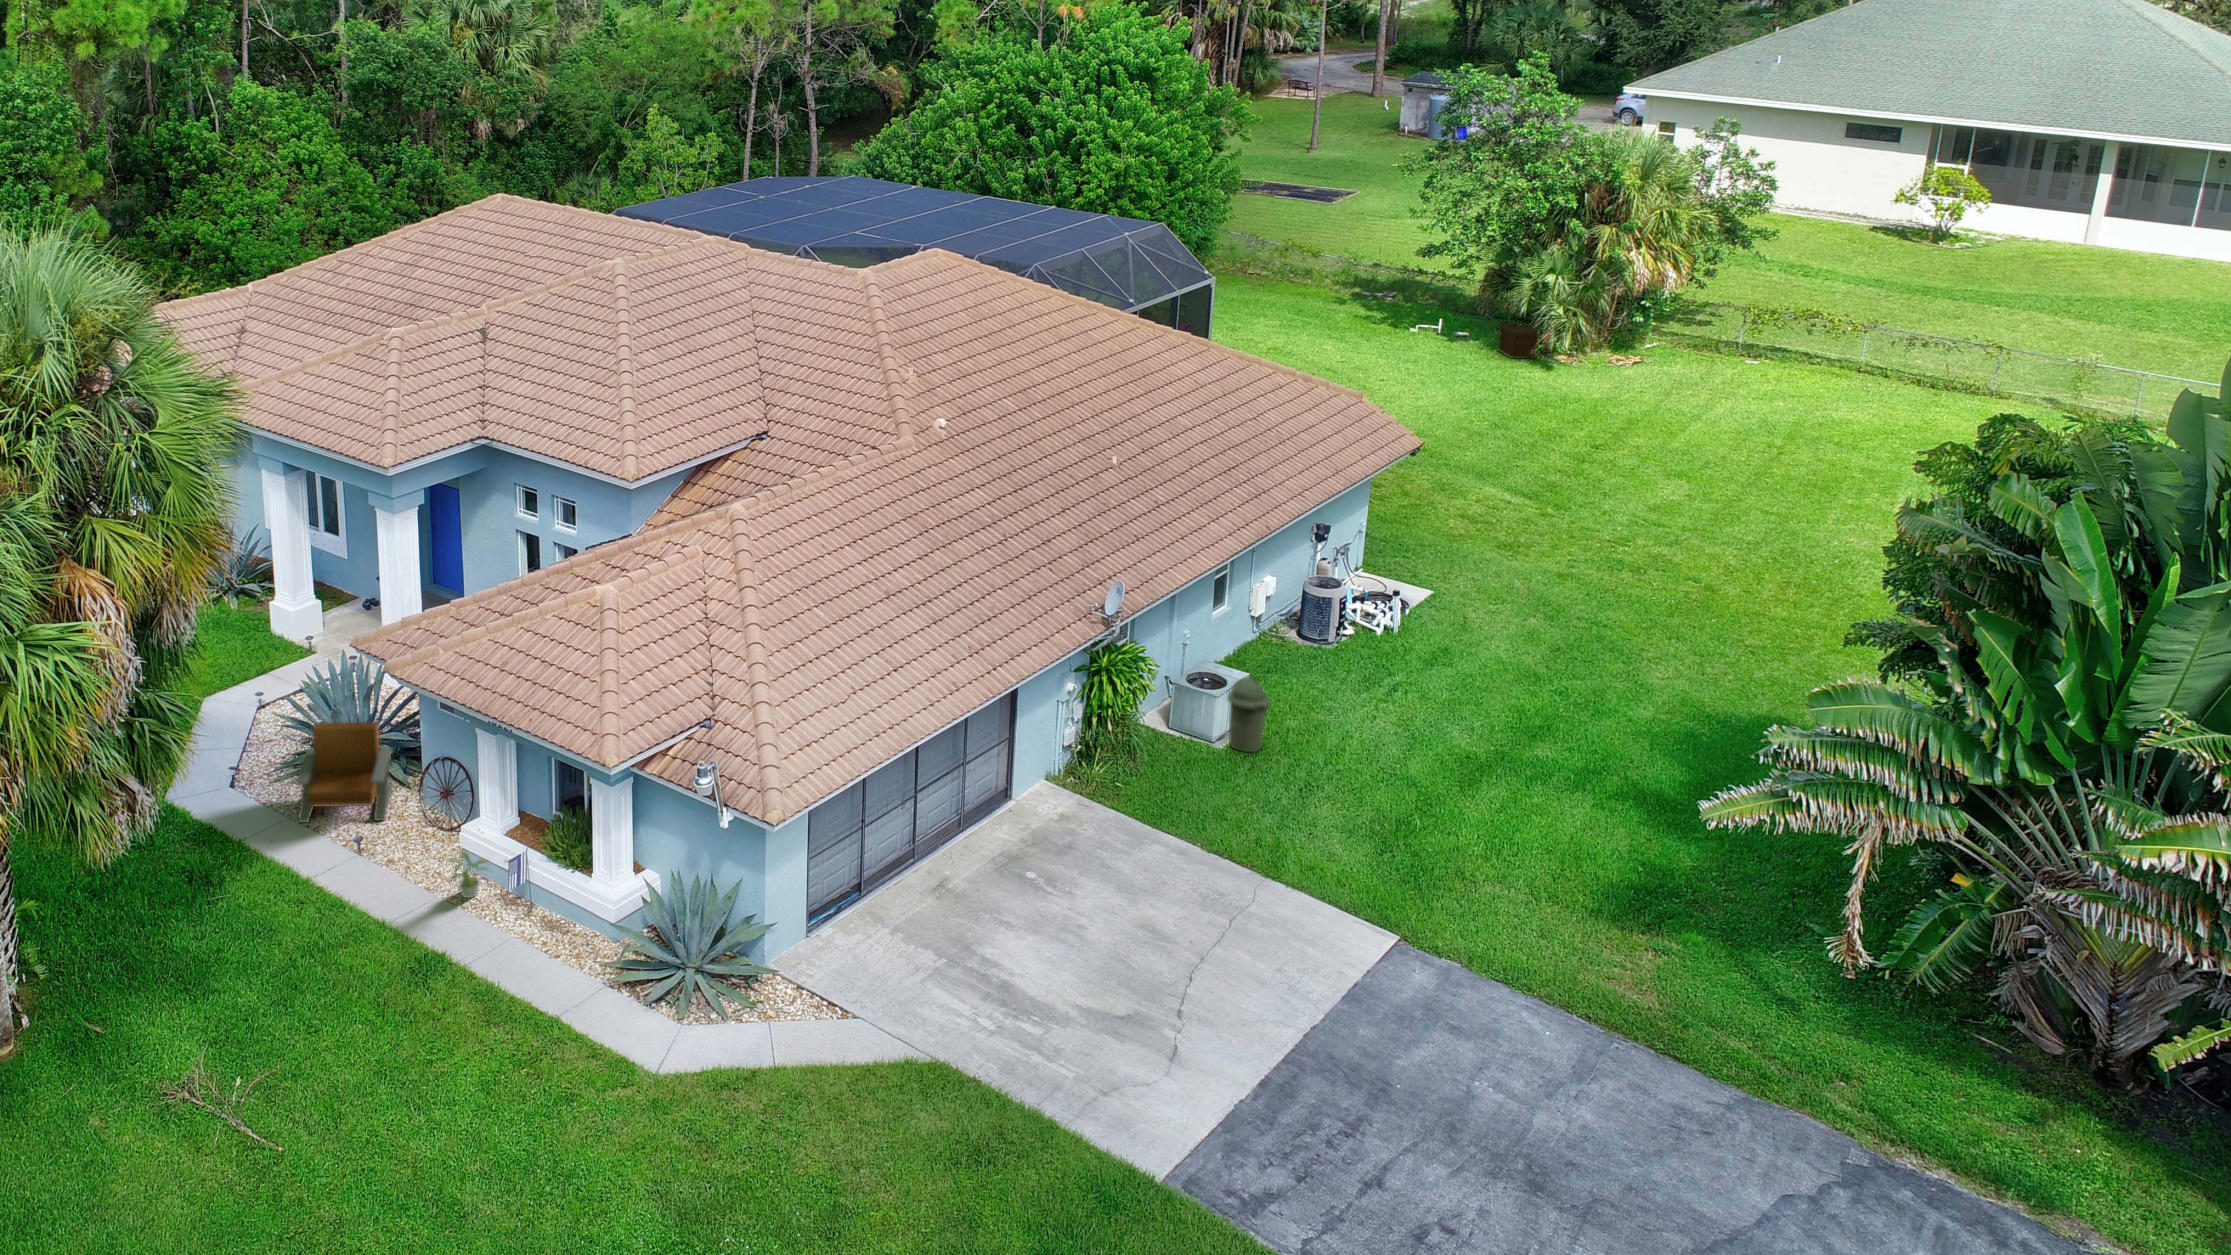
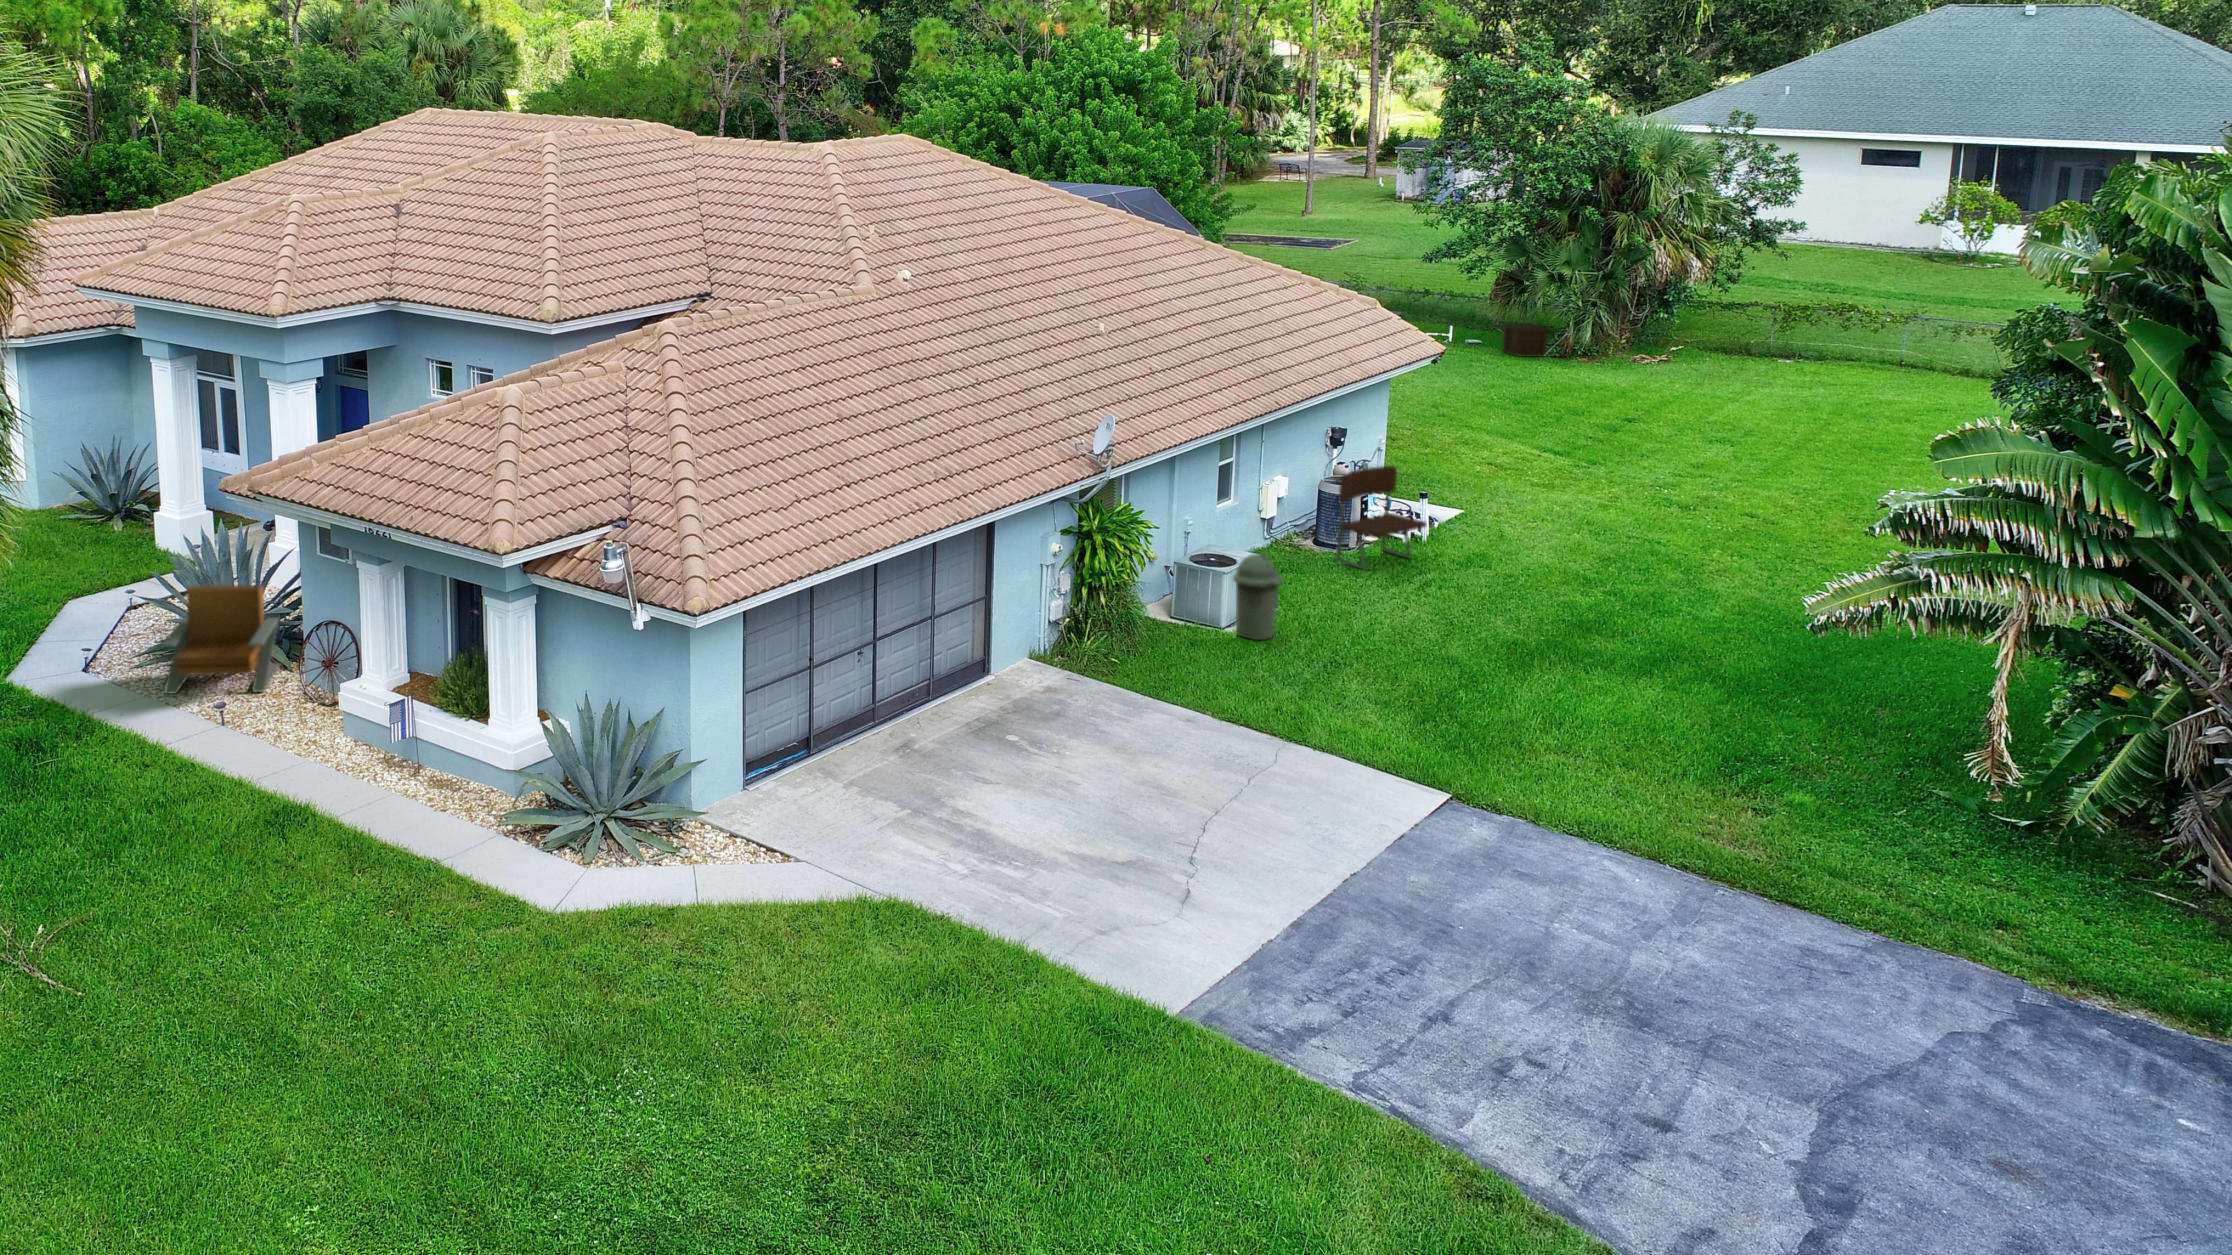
bench: none [1321,562,1405,661] -> present [1336,466,1427,570]
potted plant: present [449,851,490,898] -> none [322,703,377,757]

